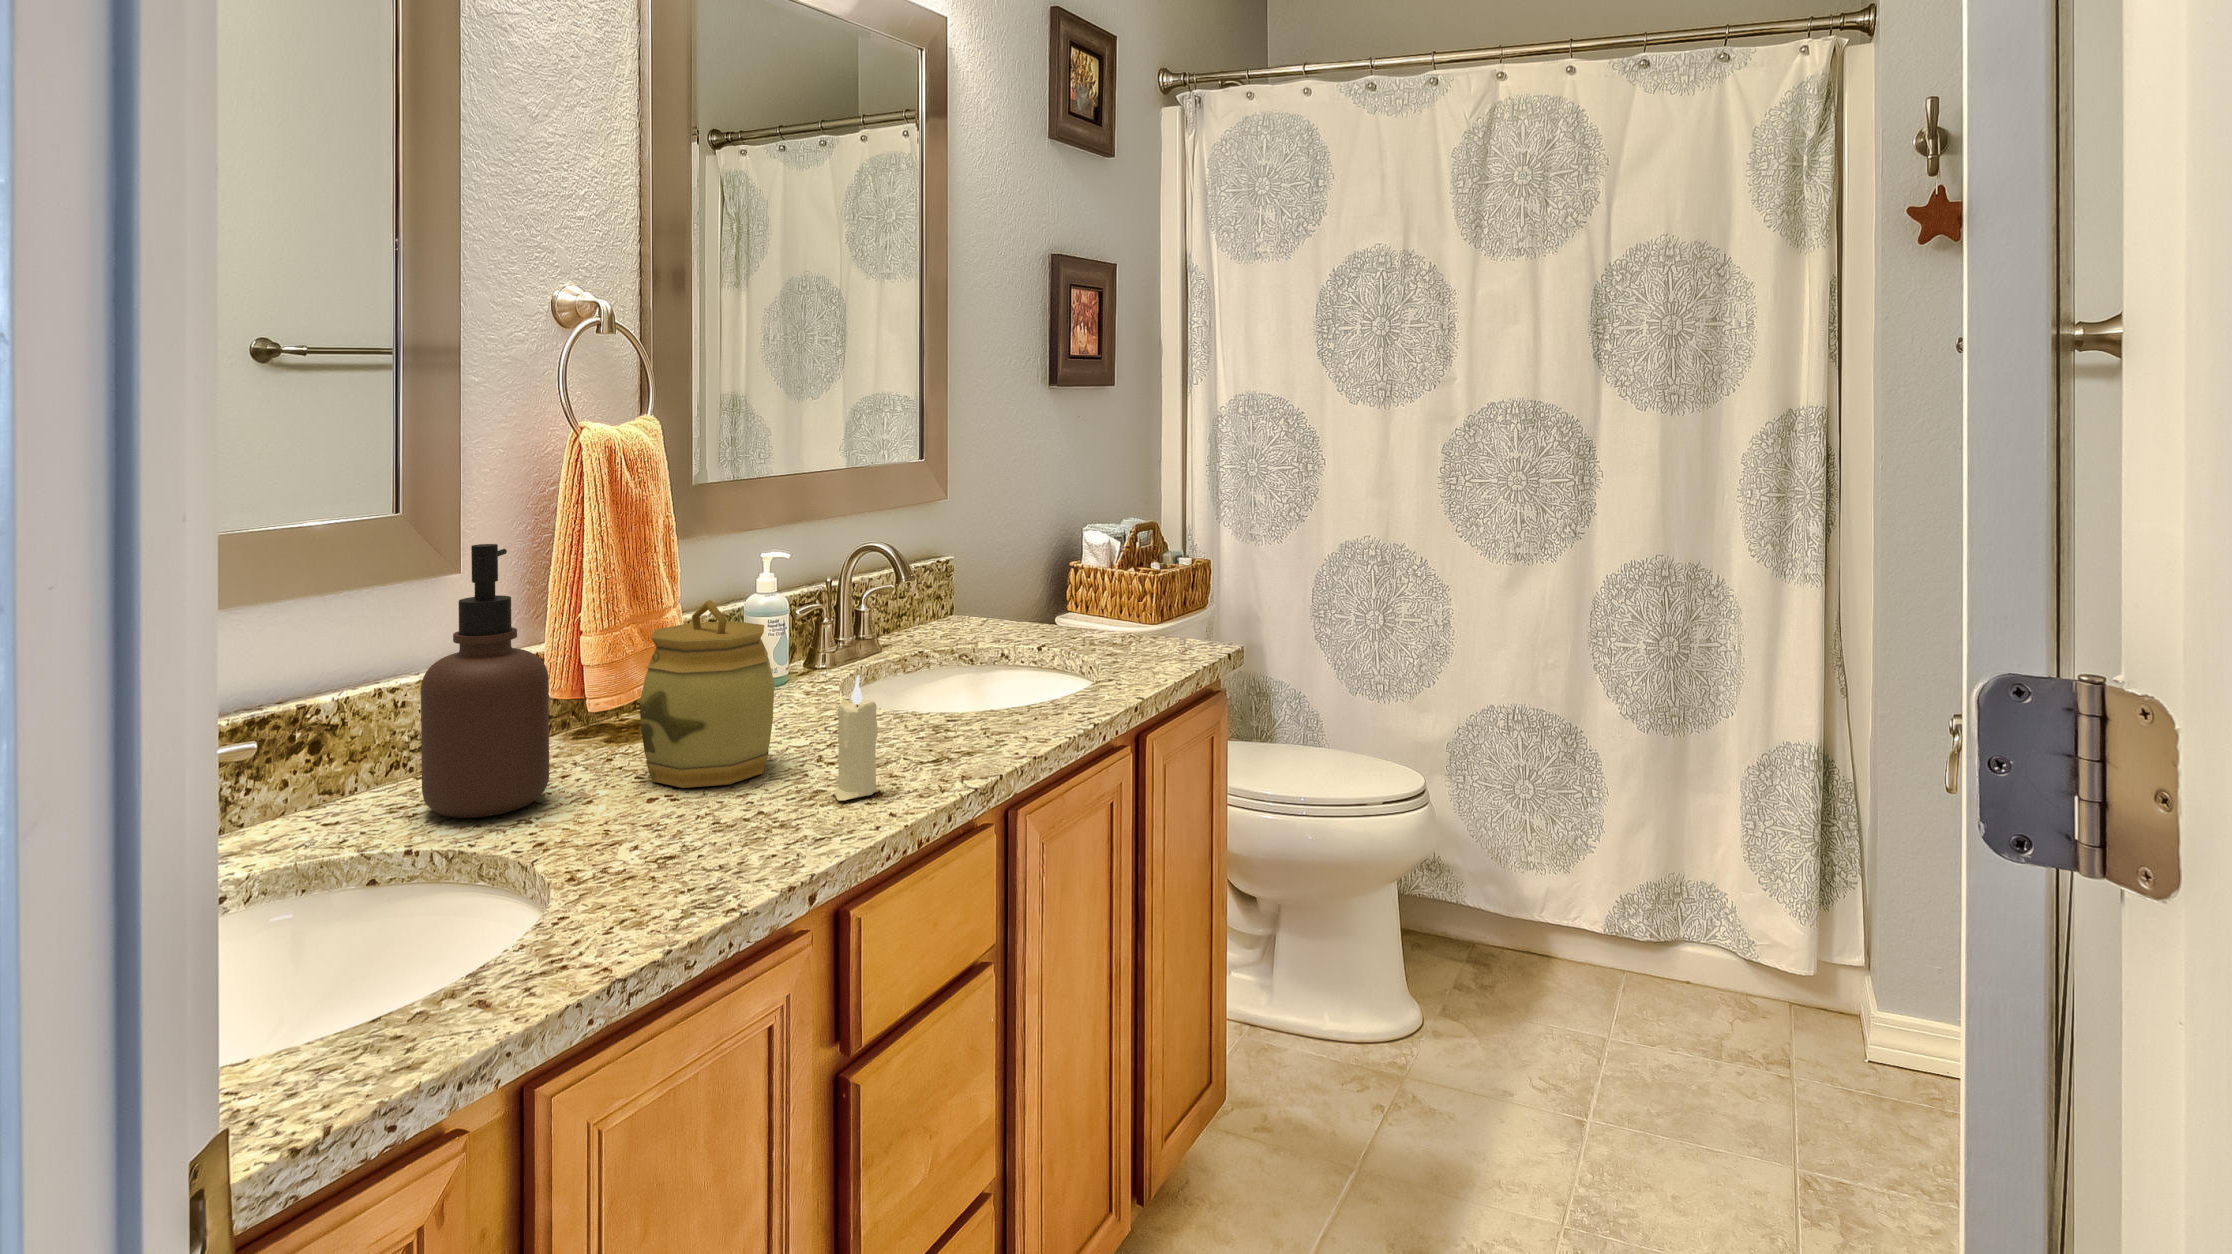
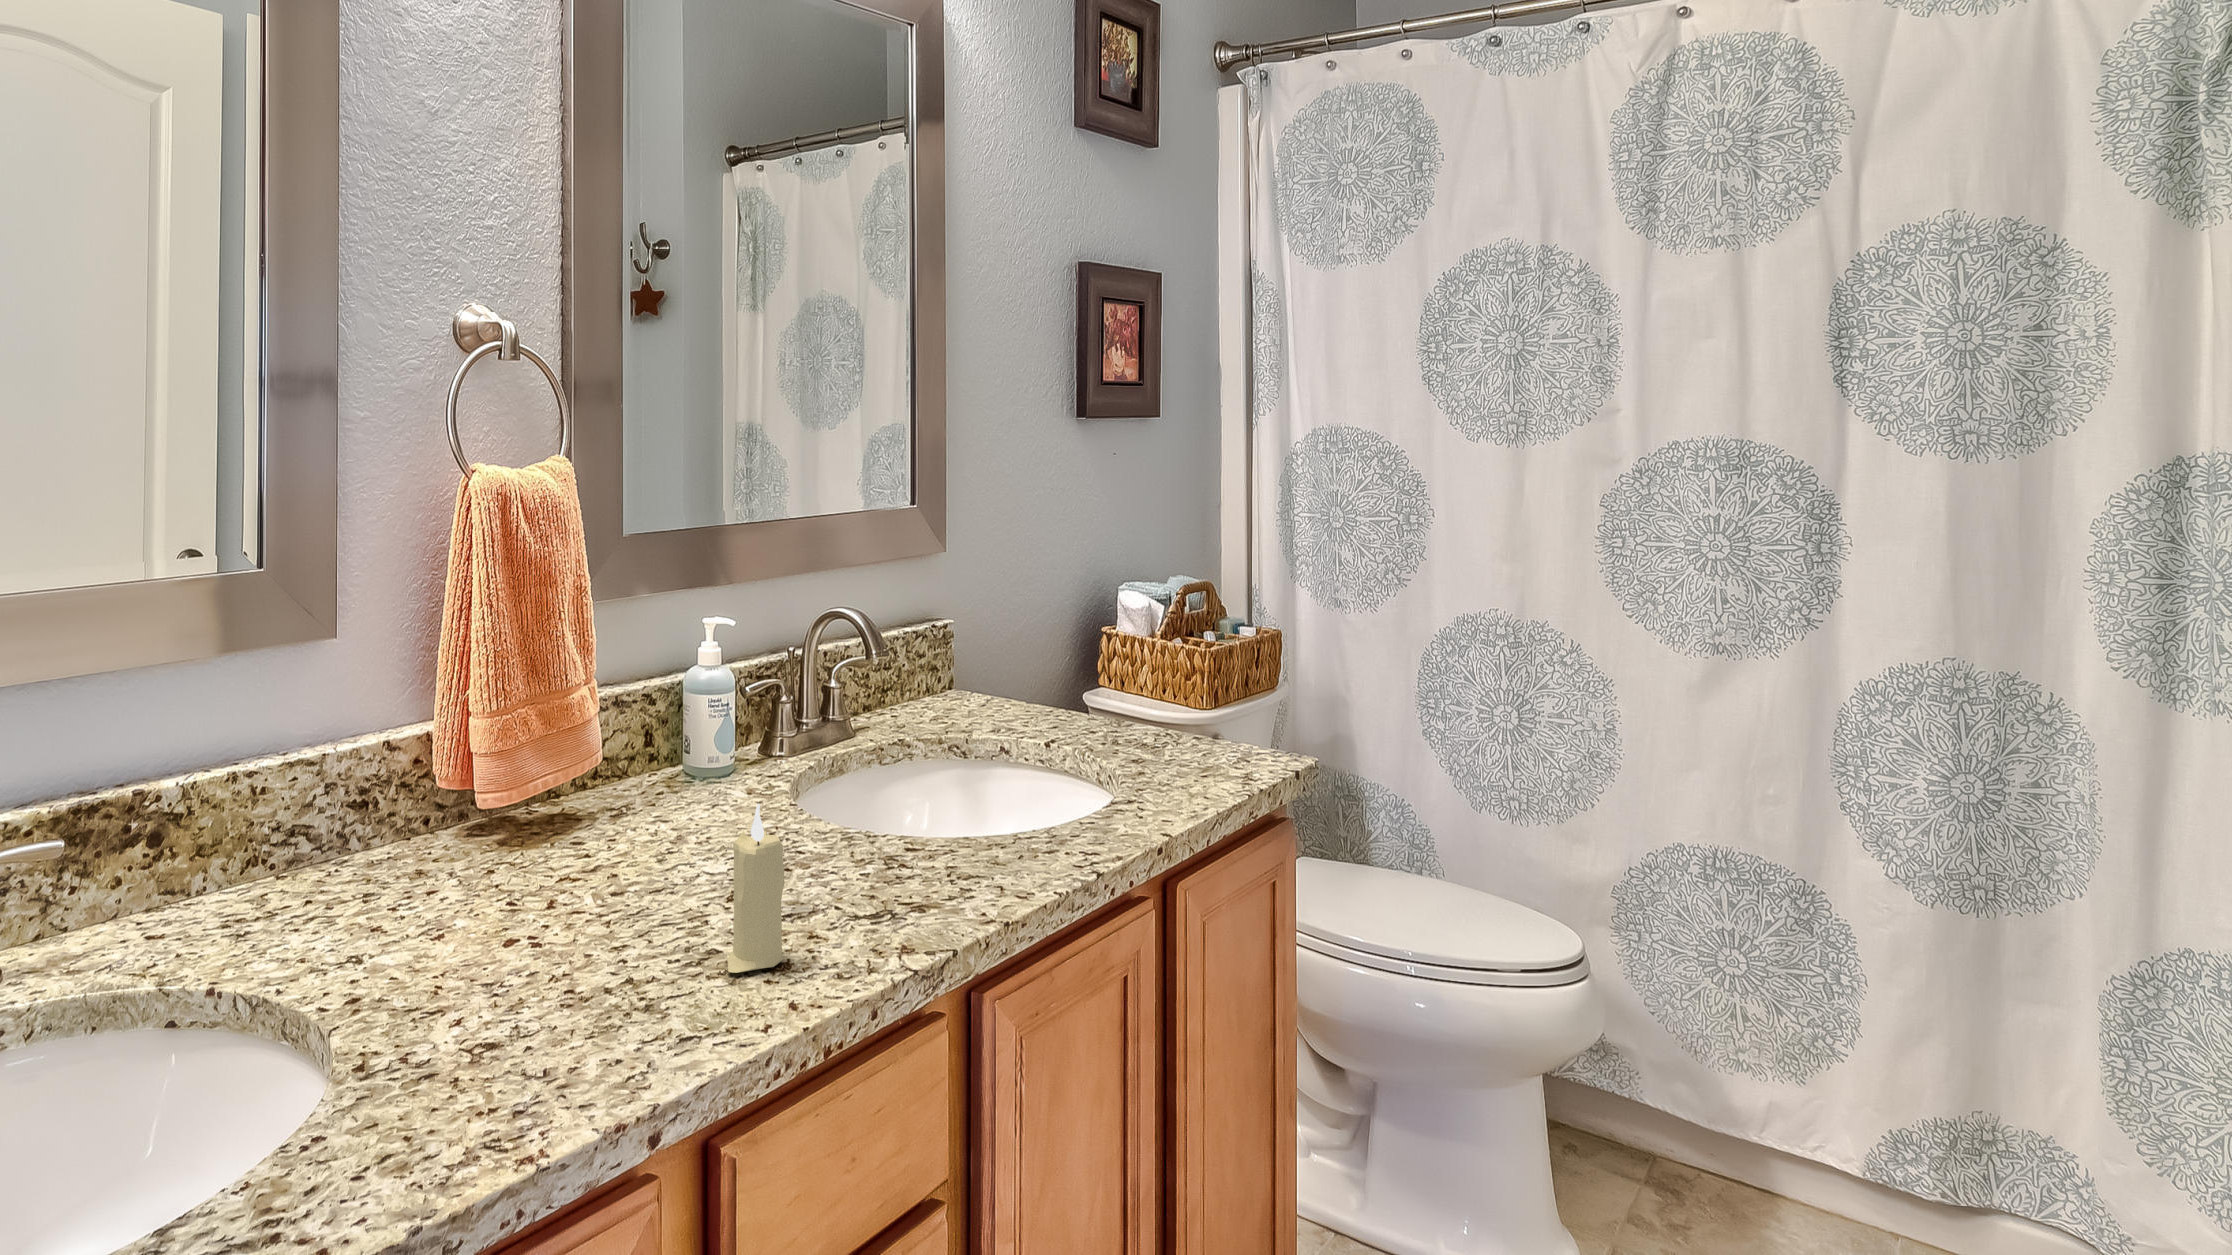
soap dispenser: present [421,544,549,818] -> none [249,609,397,948]
jar: present [640,600,774,788] -> none [507,686,676,928]

